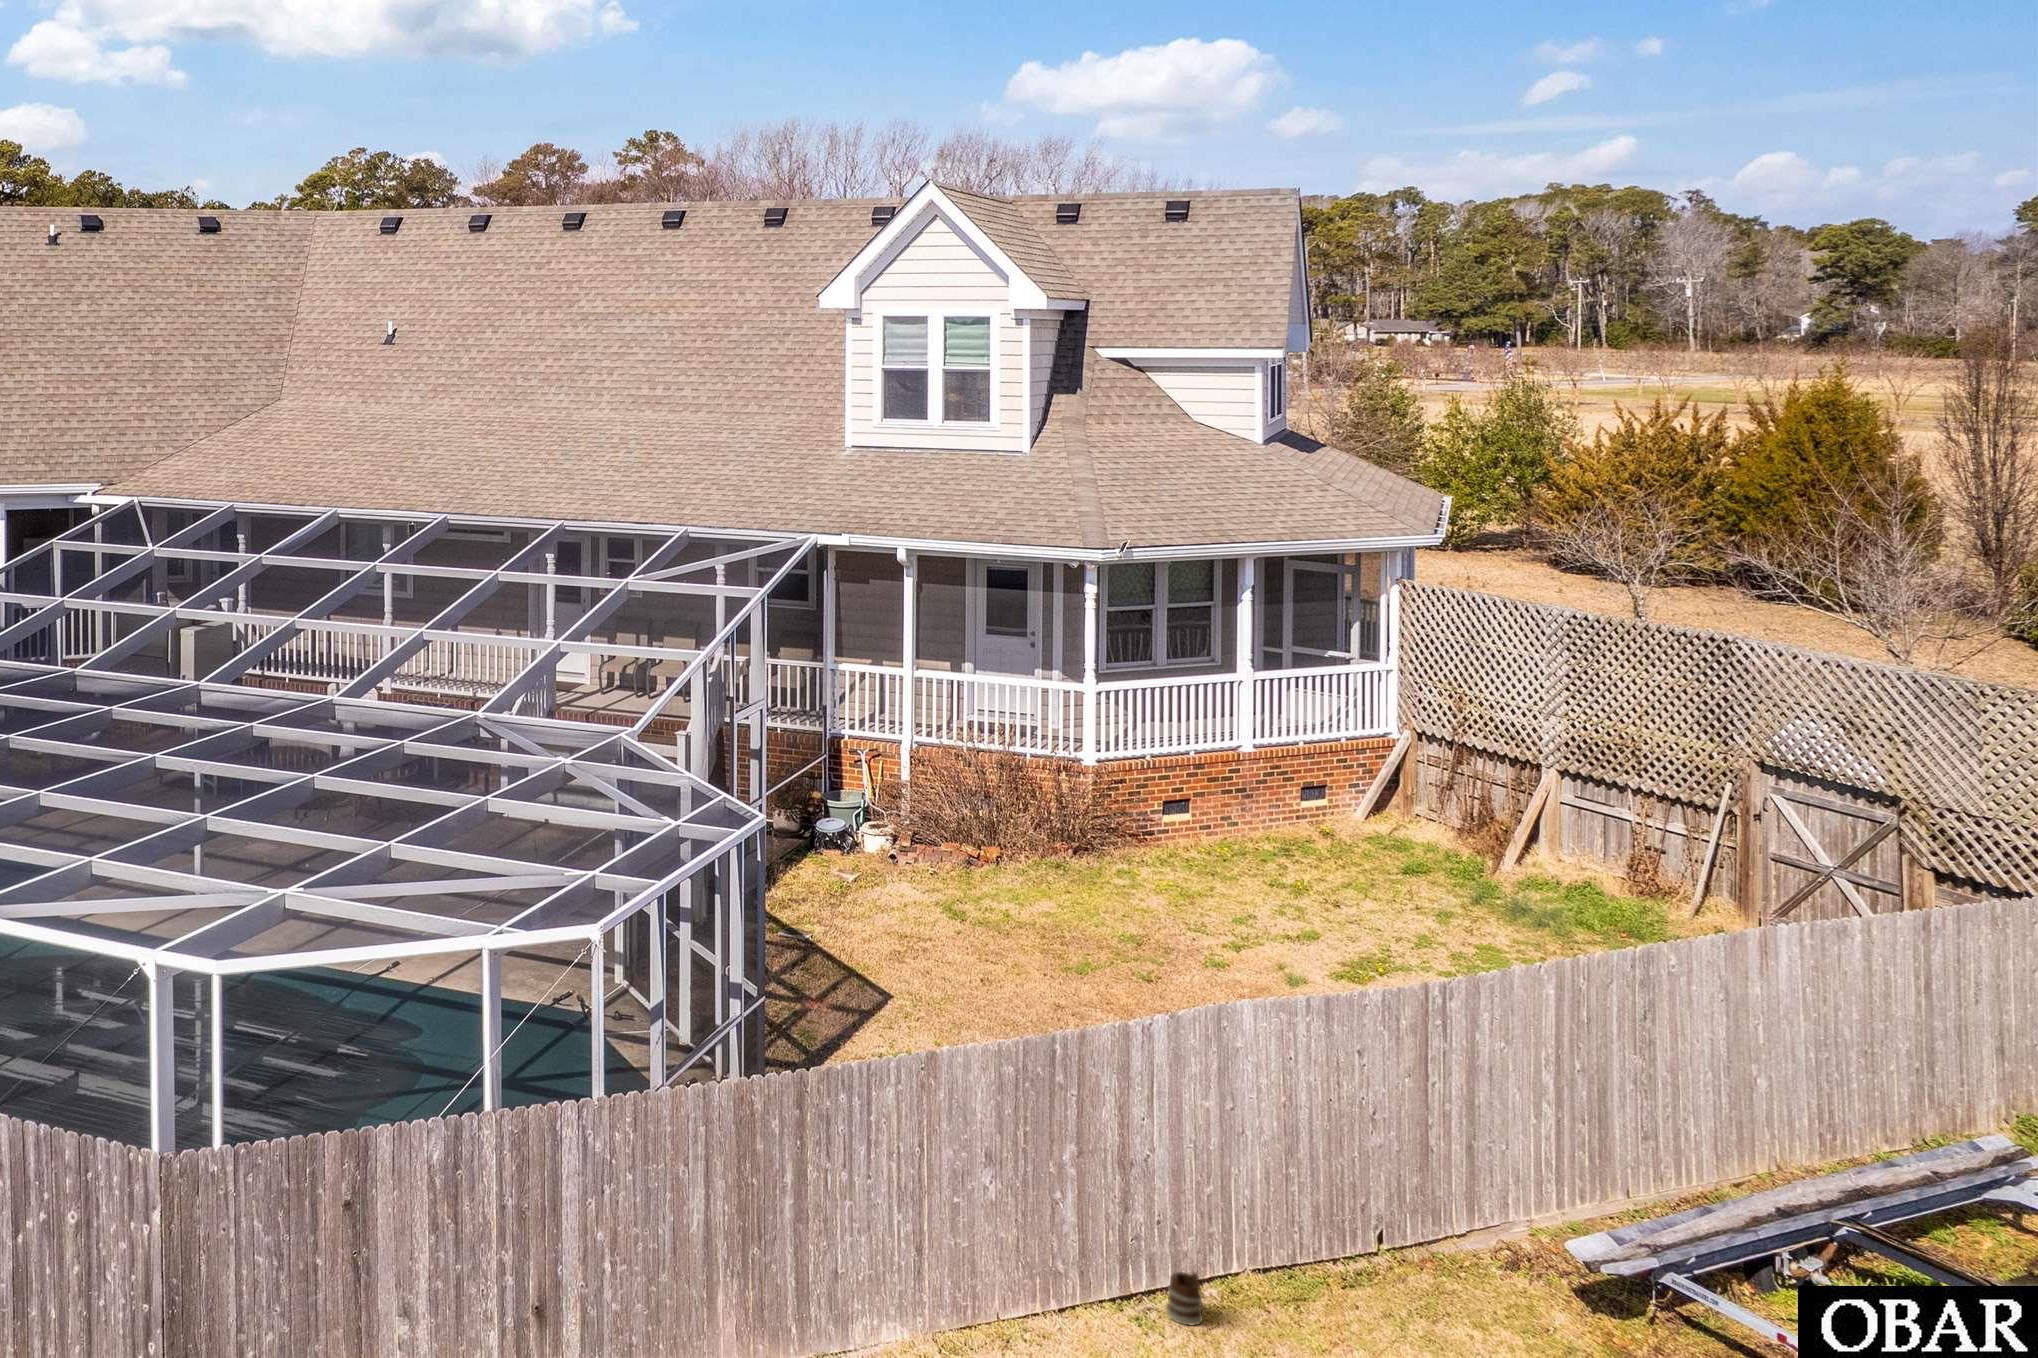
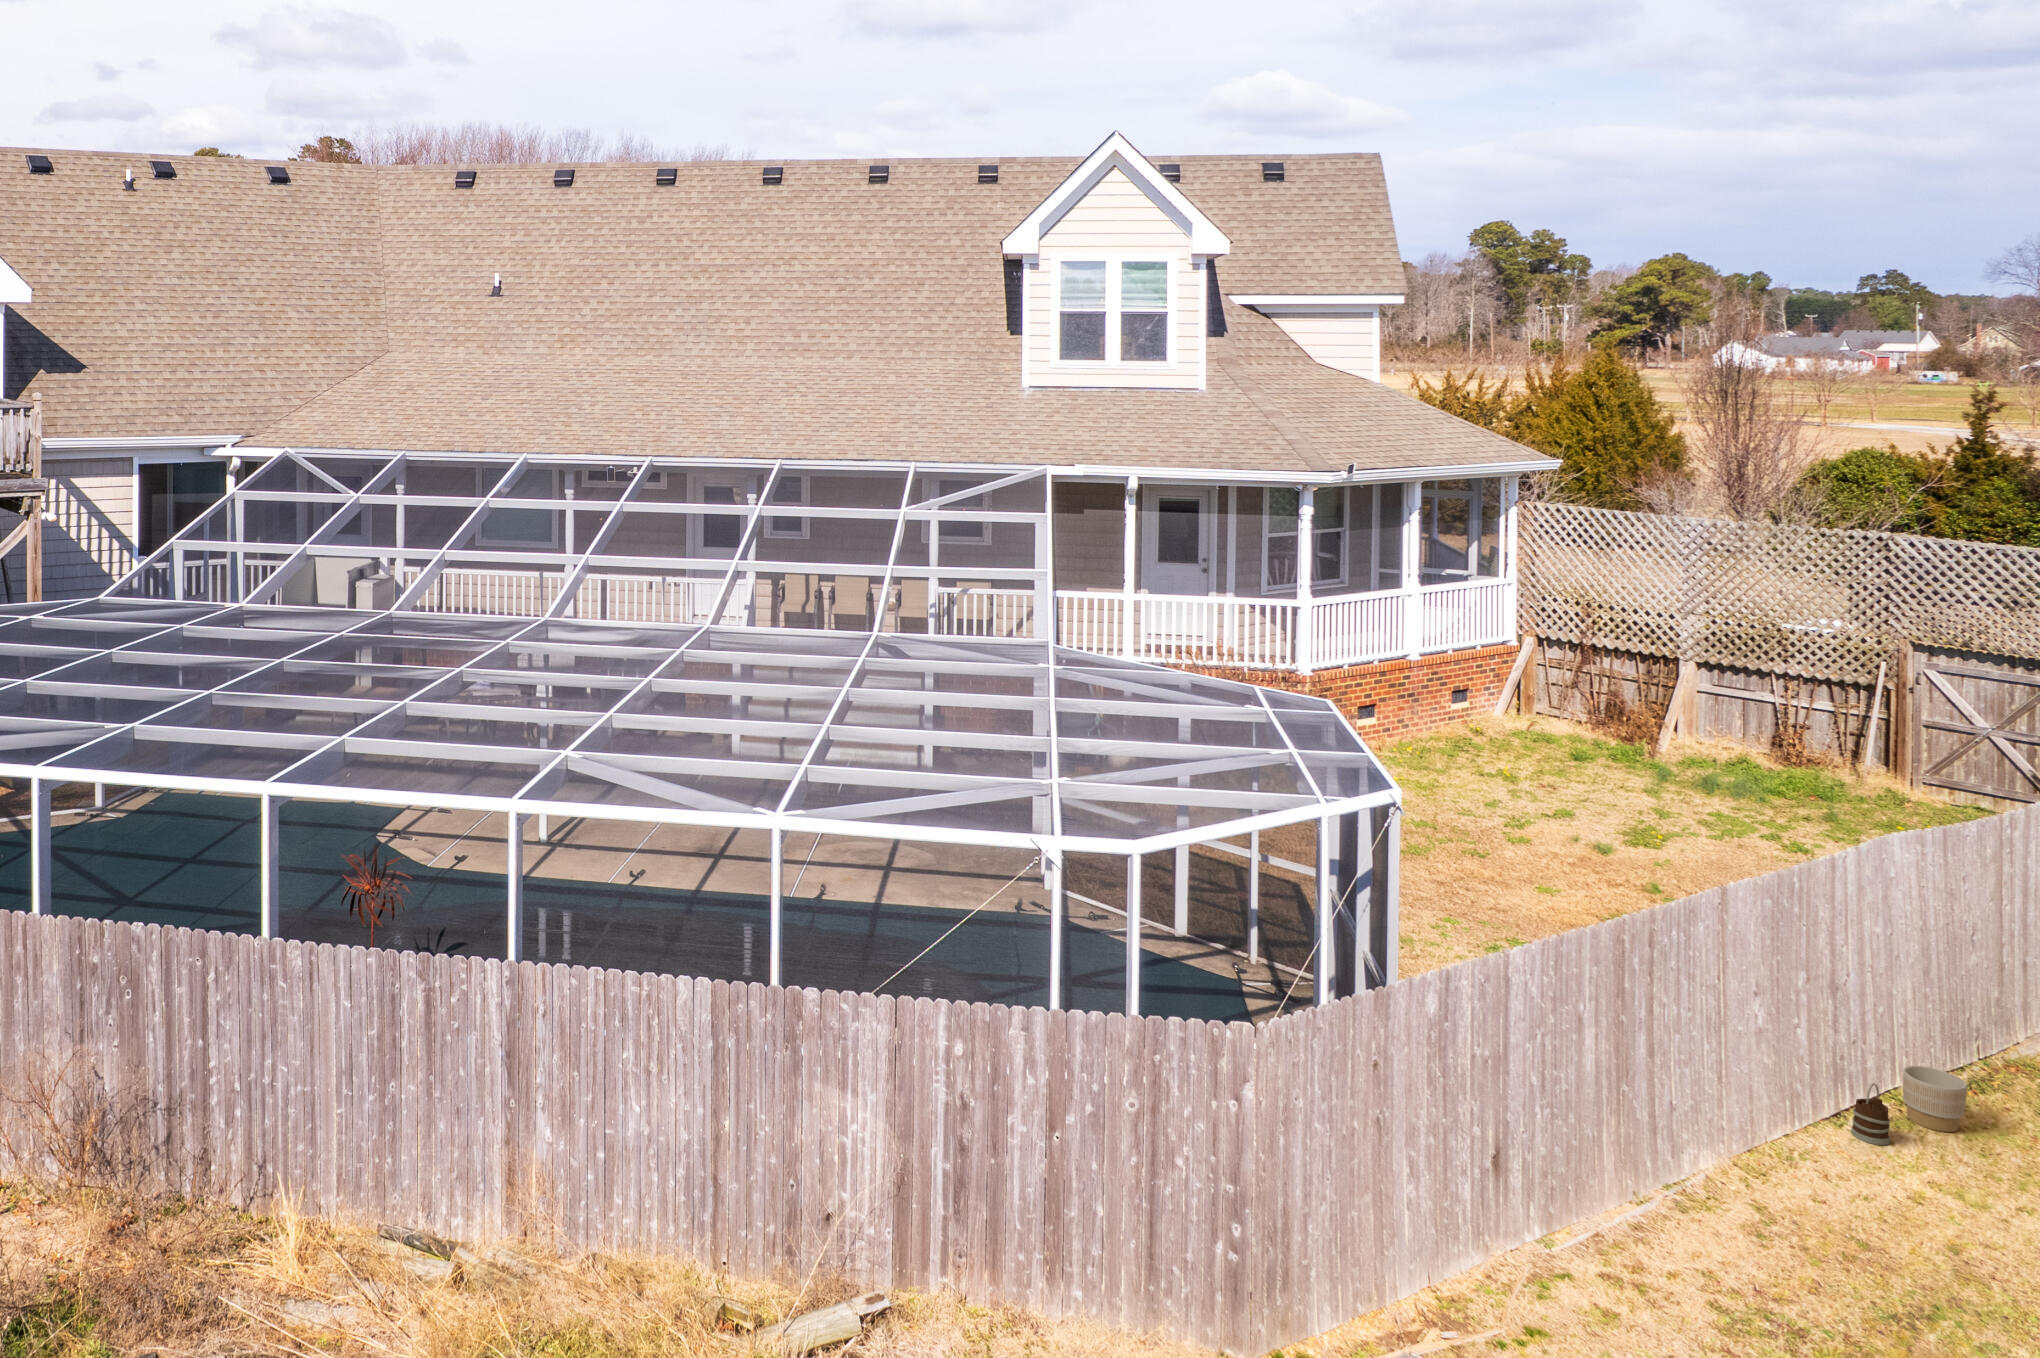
planter: none [1251,1242,1310,1319] -> present [1903,1066,1967,1132]

